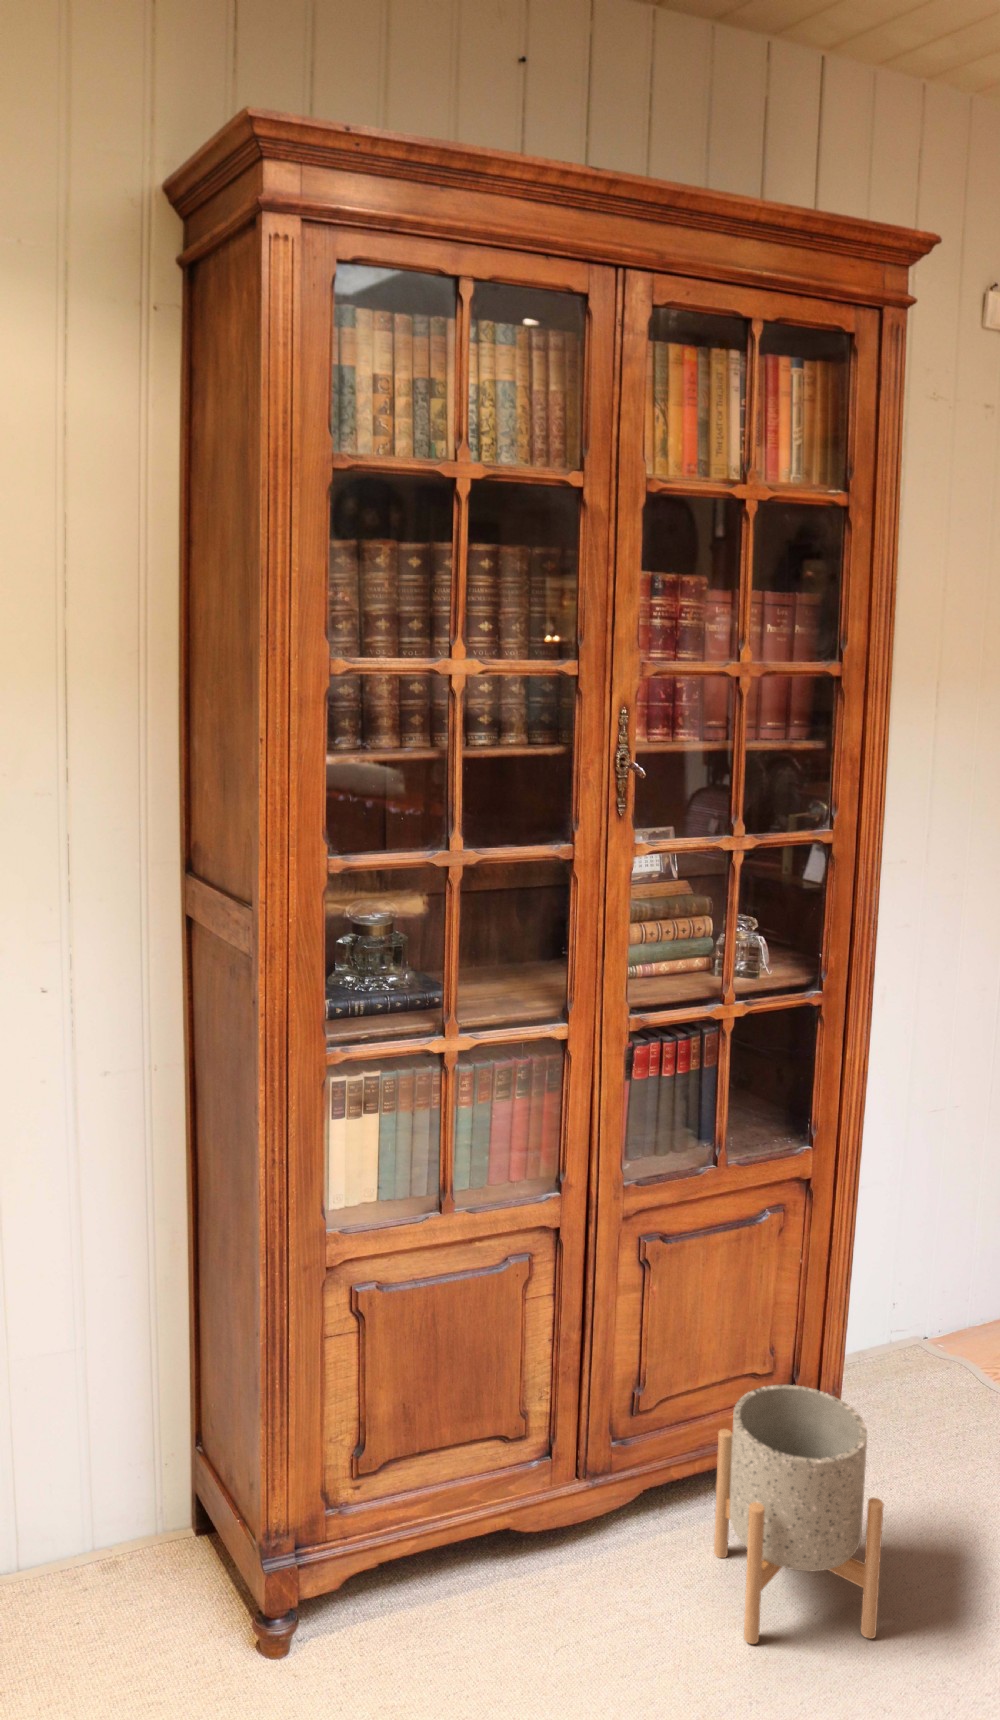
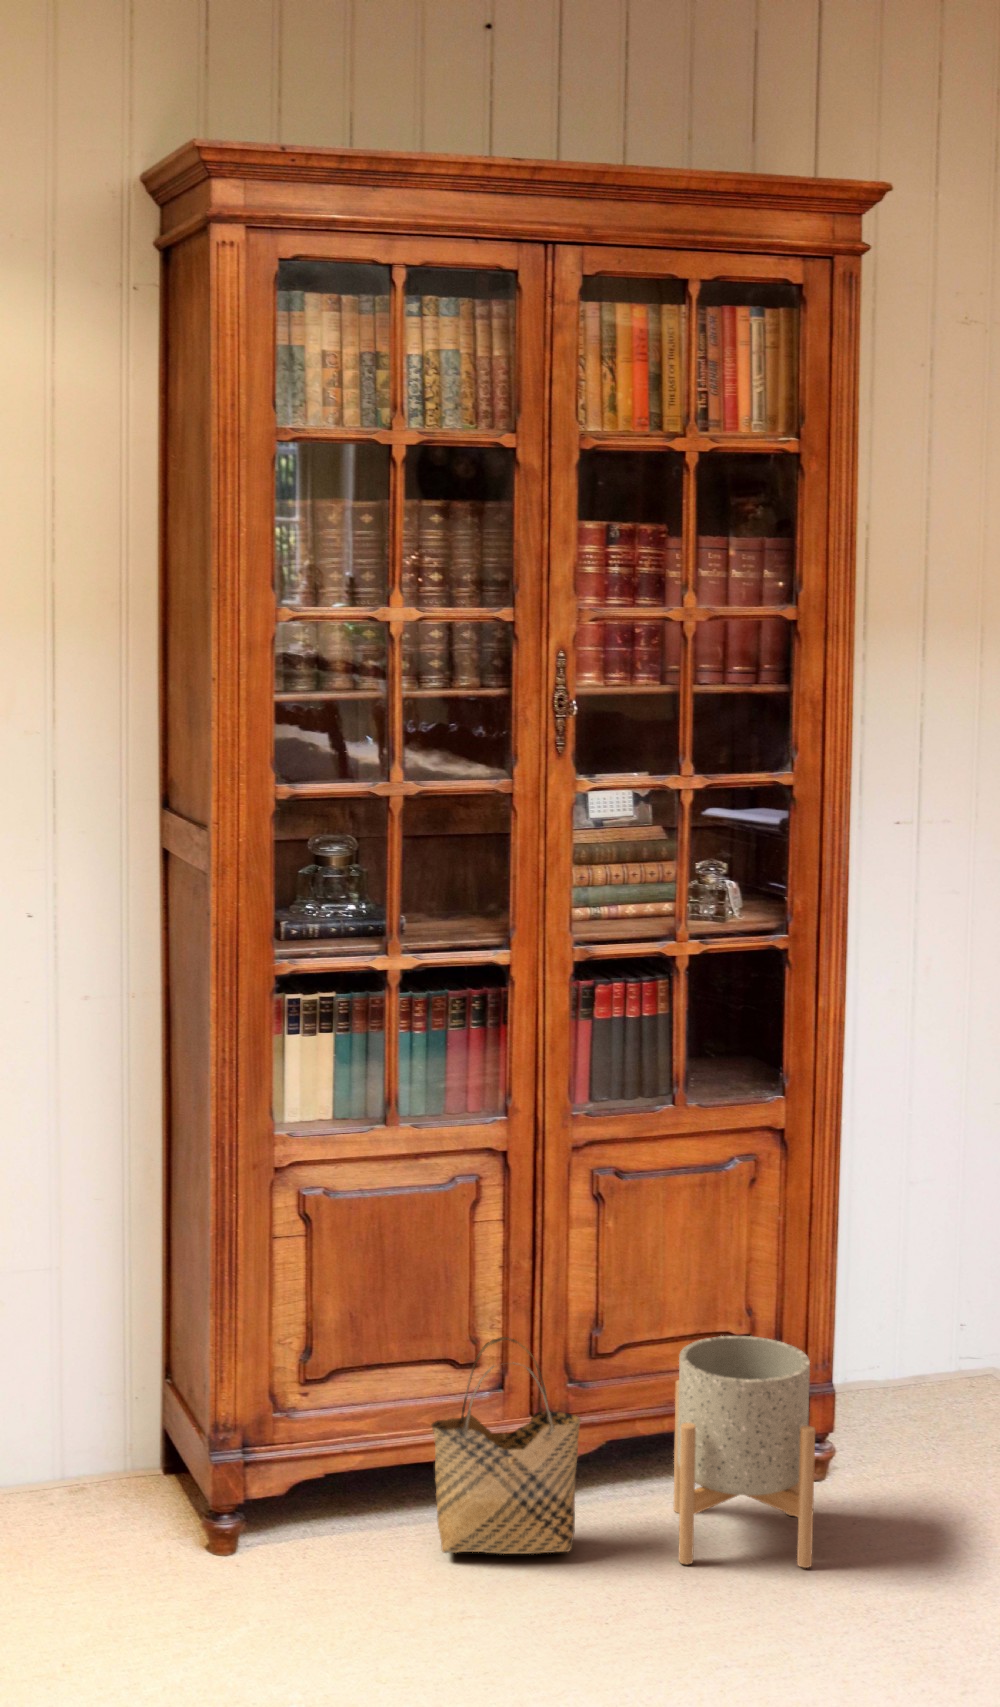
woven basket: none [491,1412,641,1654] -> present [431,1337,581,1554]

